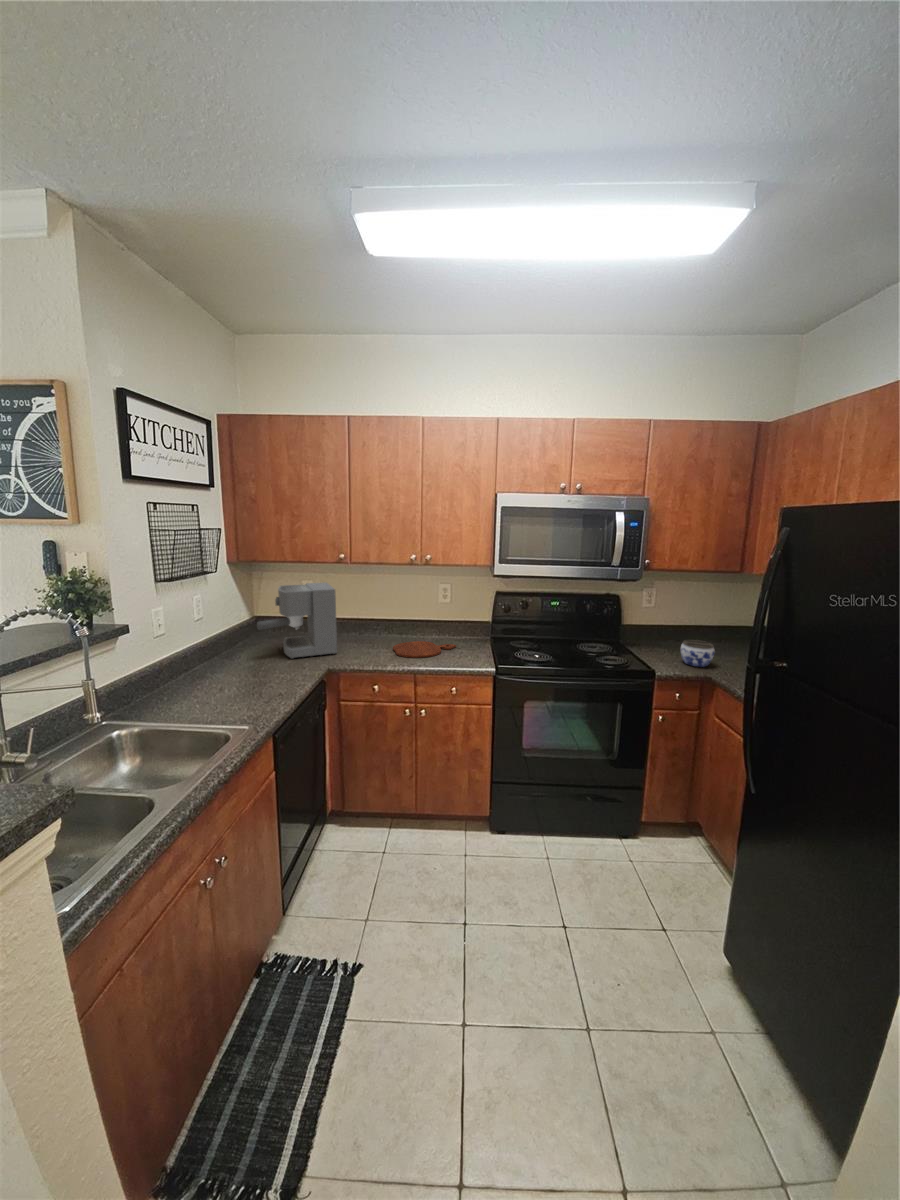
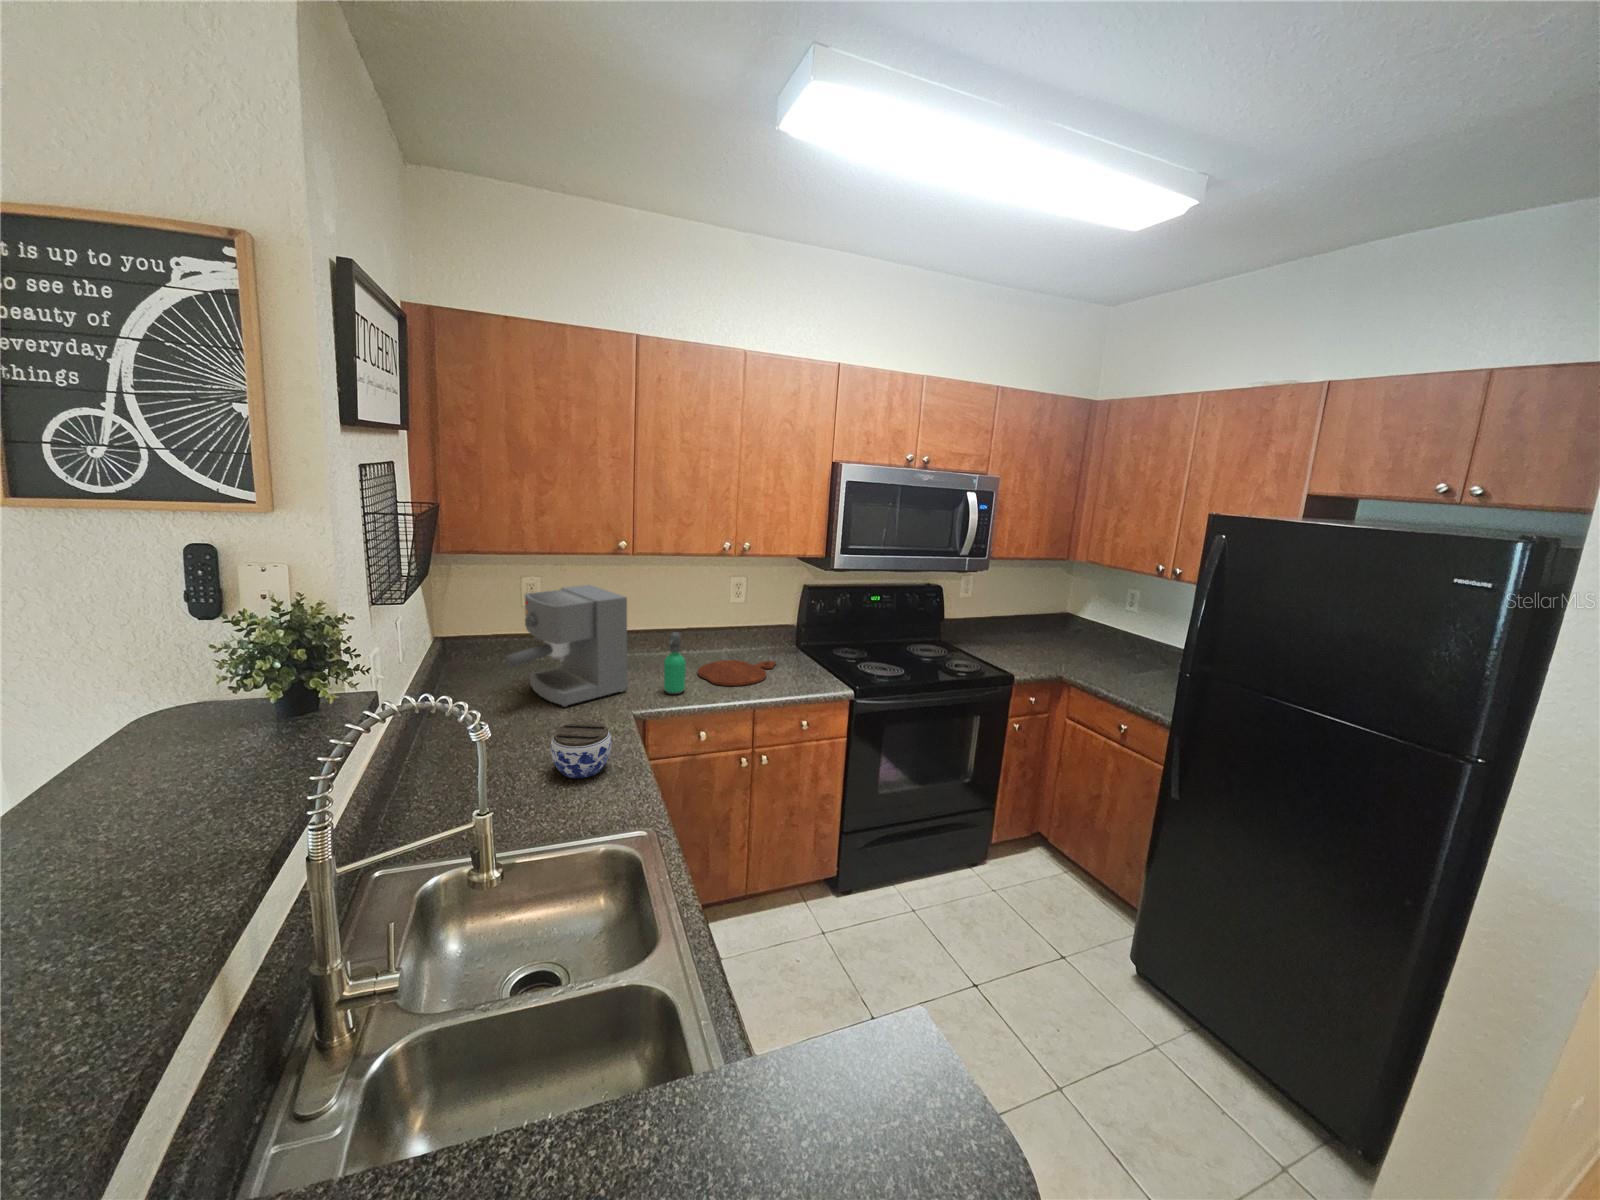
soap dispenser: none [358,615,374,659] -> present [664,632,686,694]
jar: present [680,640,714,667] -> present [550,721,612,778]

